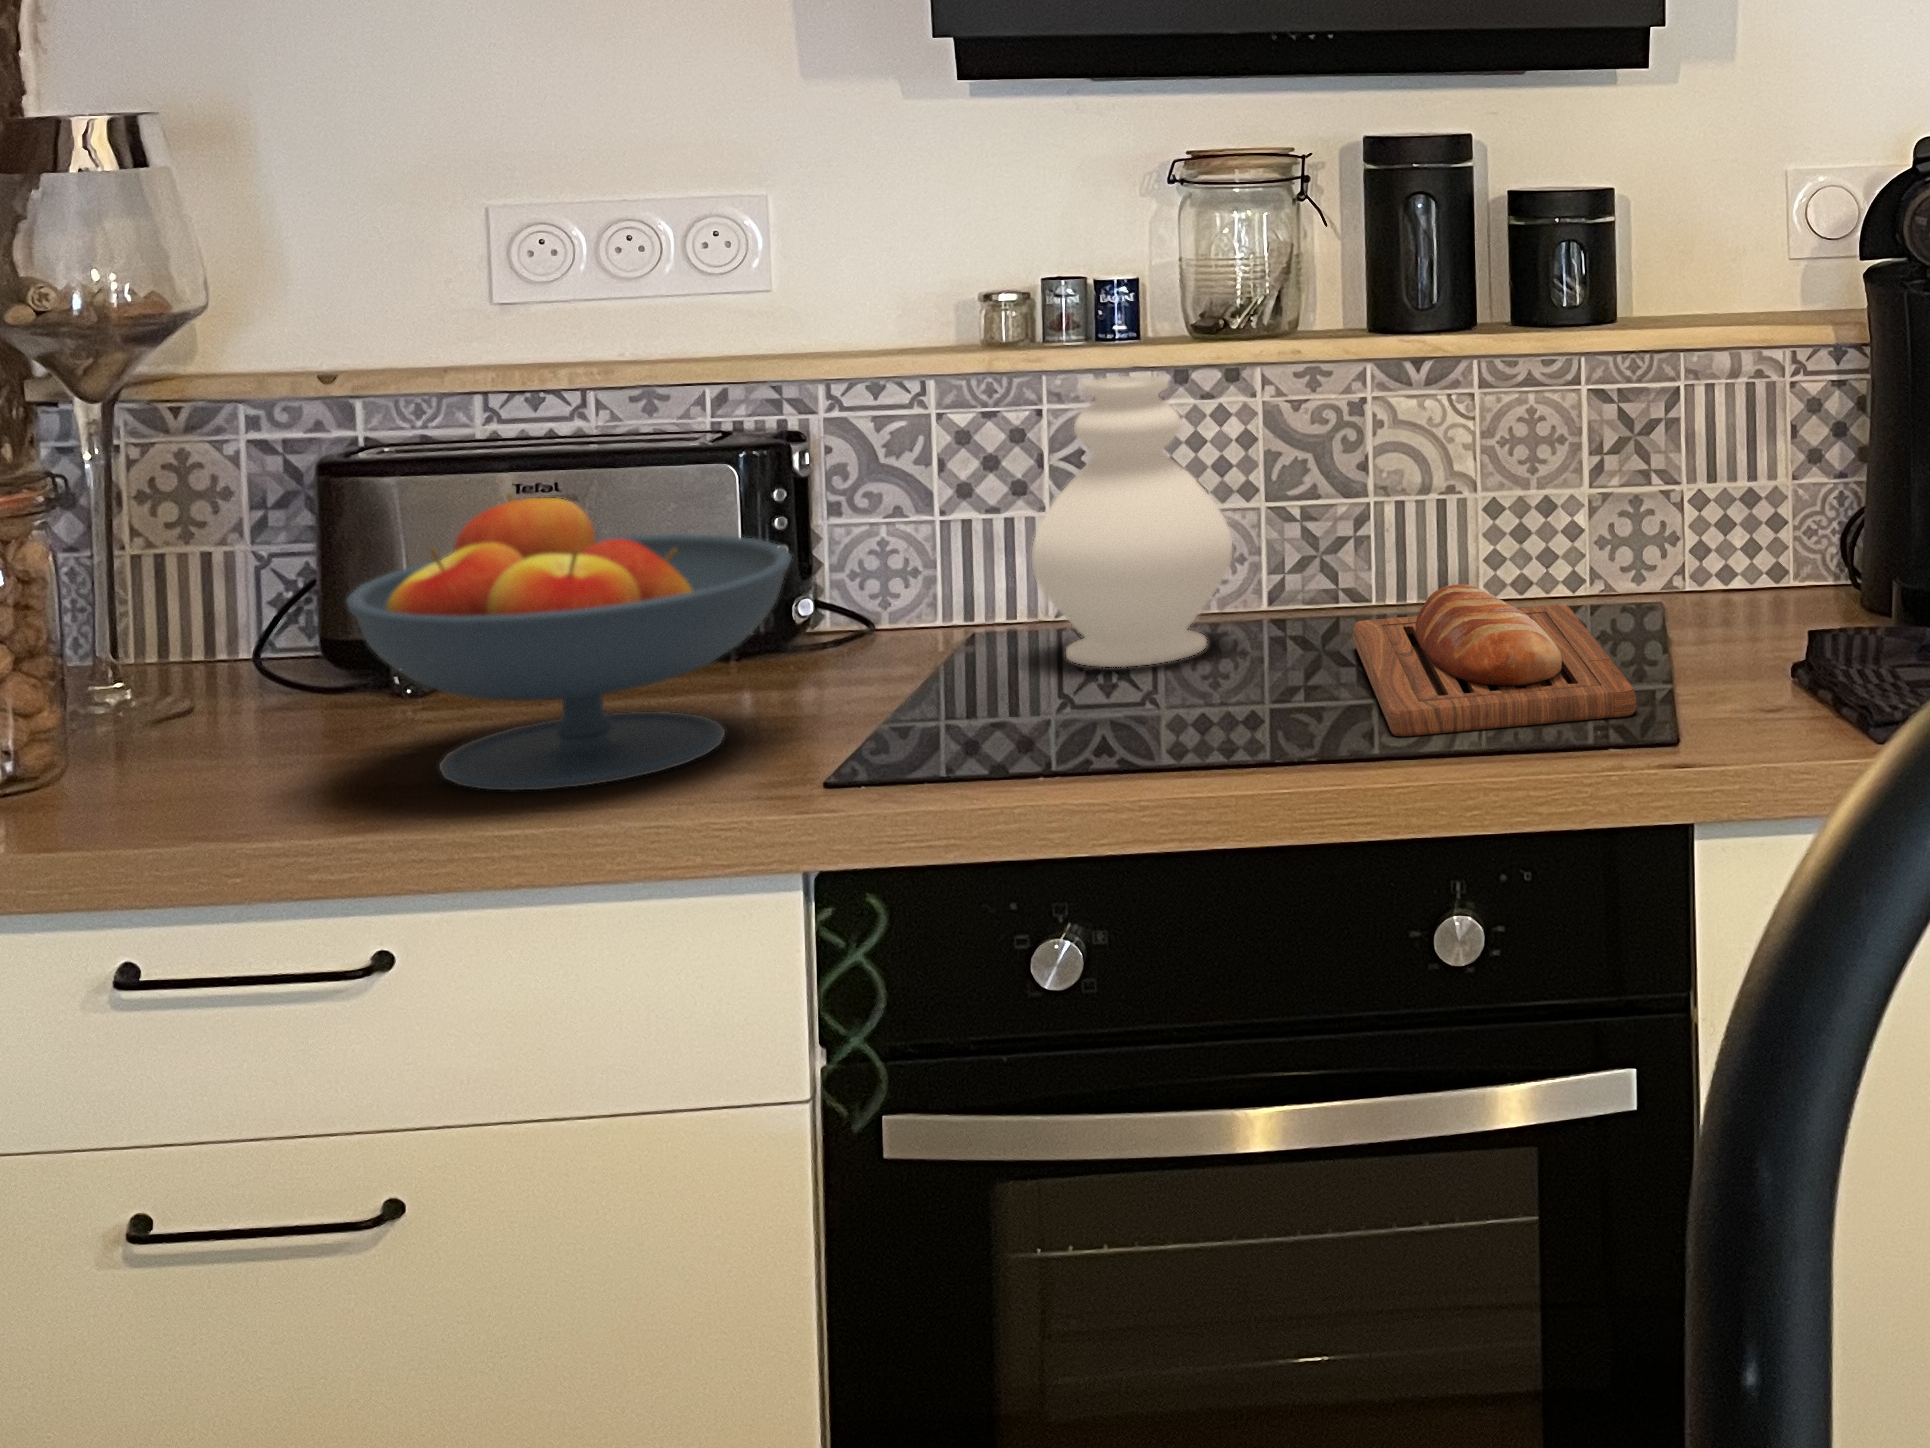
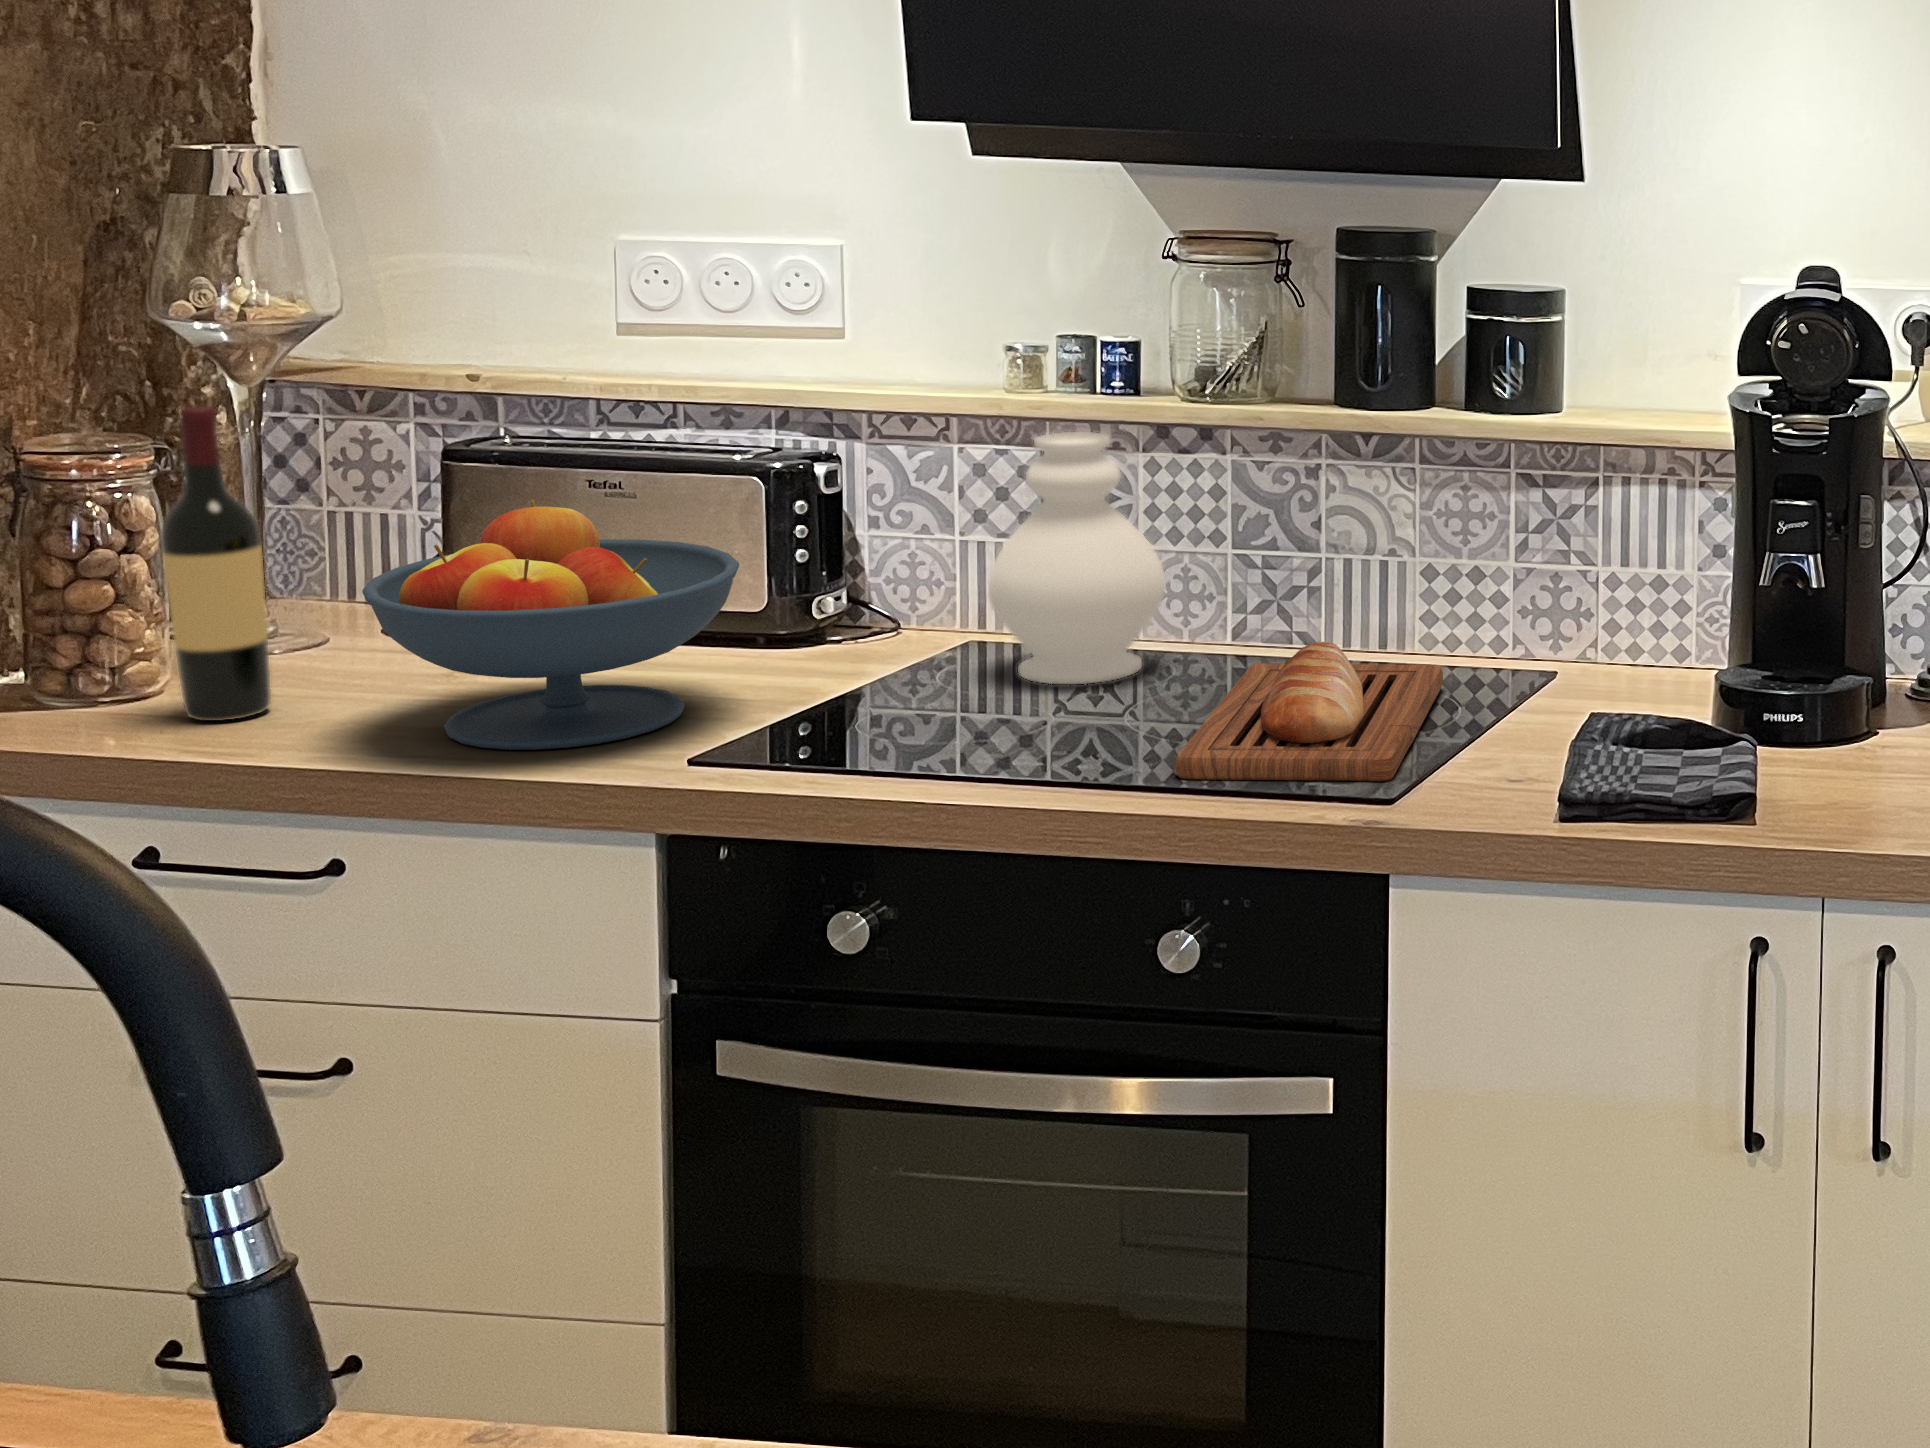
wine bottle: none [52,402,182,800] -> present [161,406,271,721]

